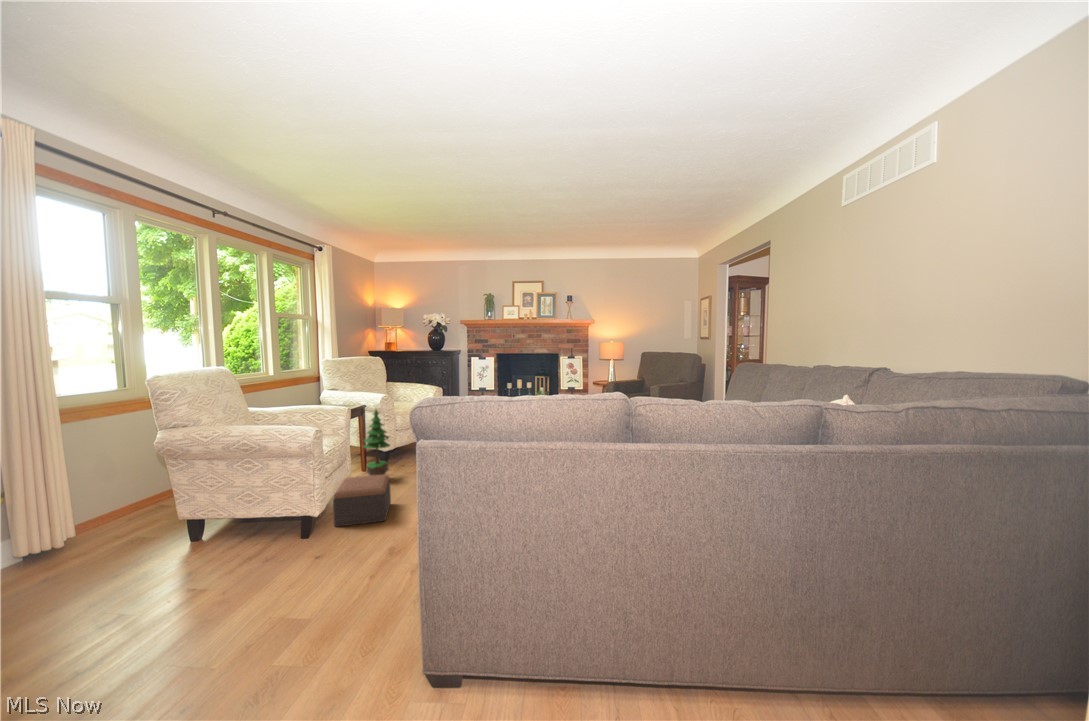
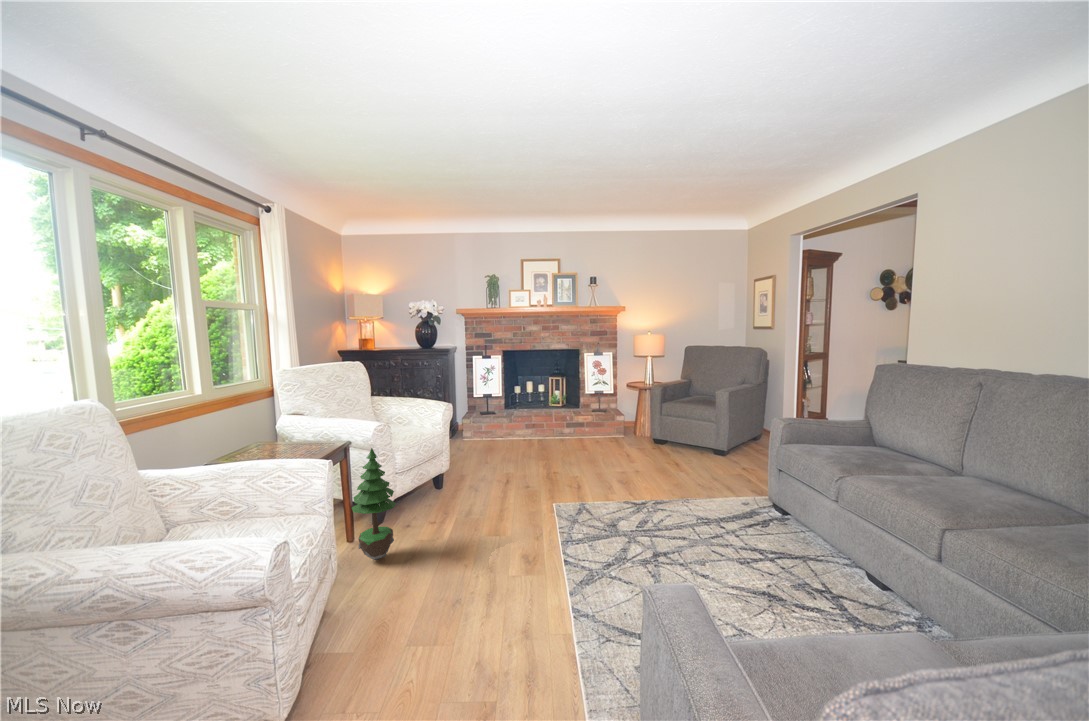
footstool: present [333,475,391,527] -> none [319,569,416,691]

